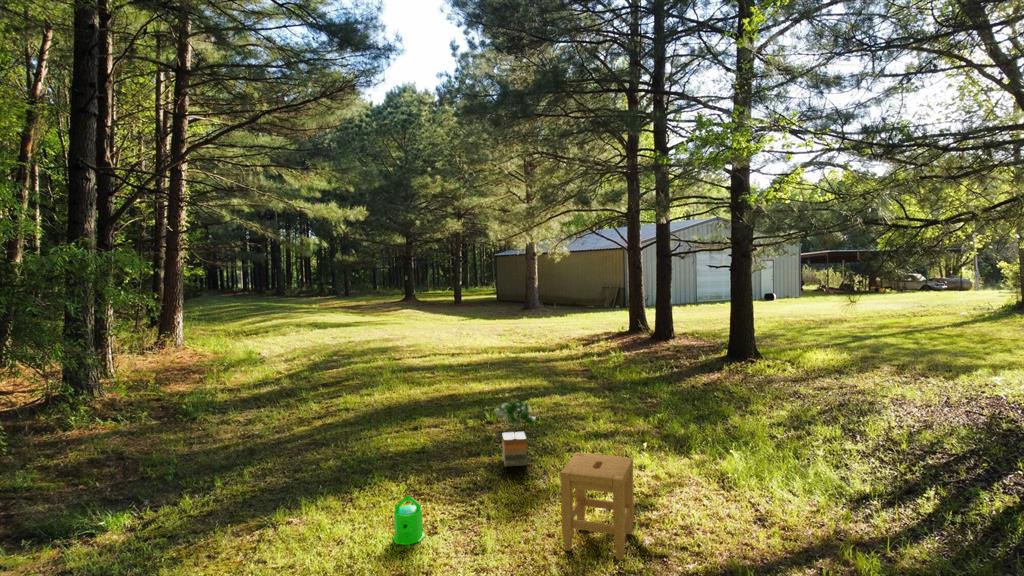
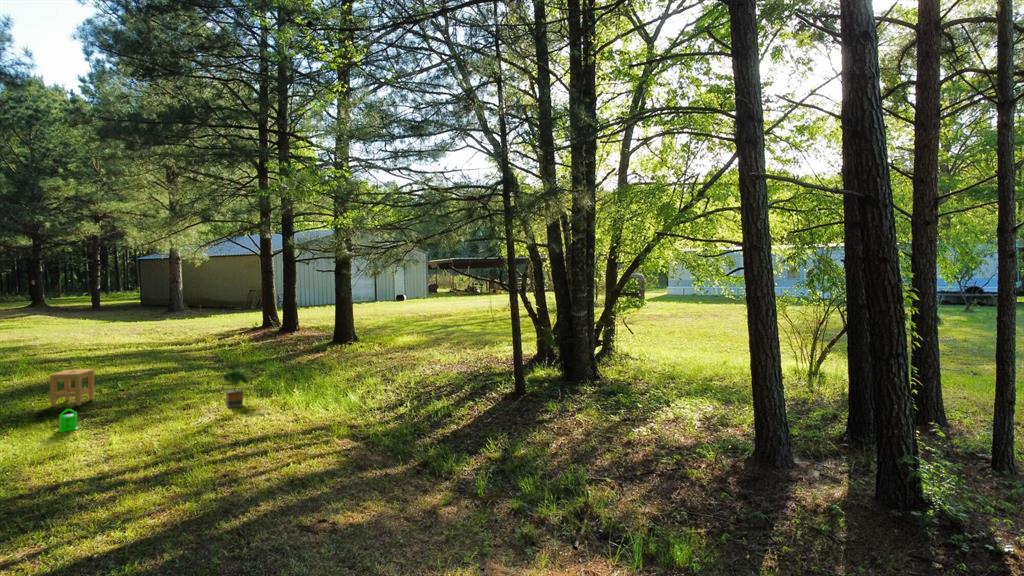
potted tree: present [495,402,535,466] -> present [222,371,248,408]
stool: present [560,452,634,560] -> present [50,369,95,407]

